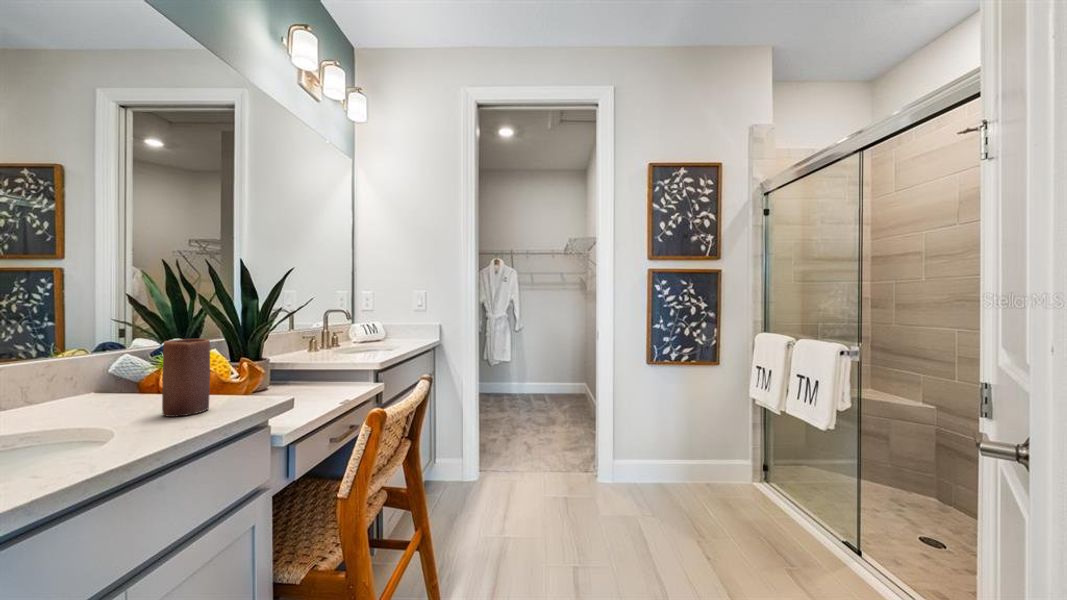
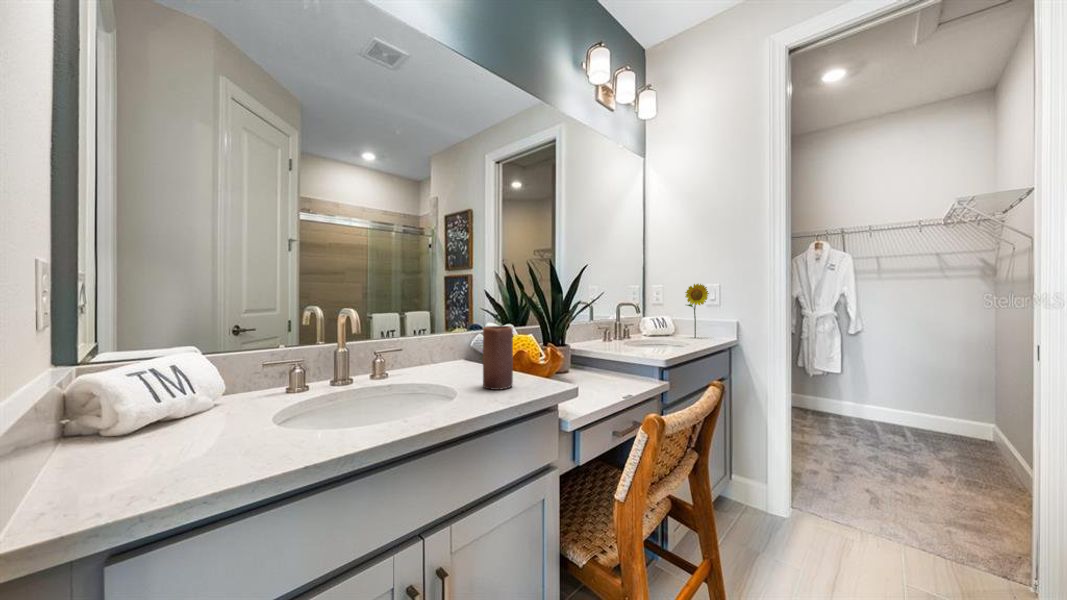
flower: none [393,290,416,342] -> present [685,284,709,338]

